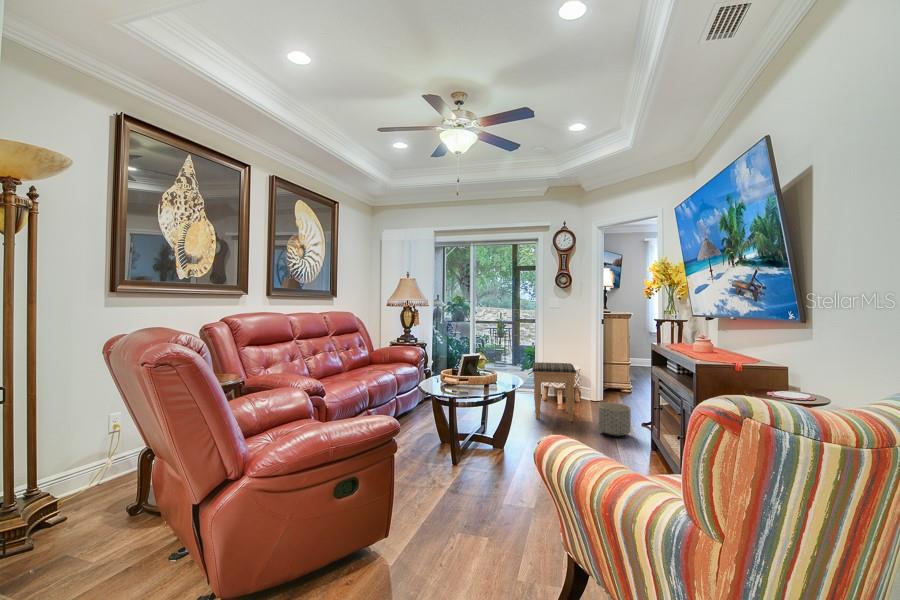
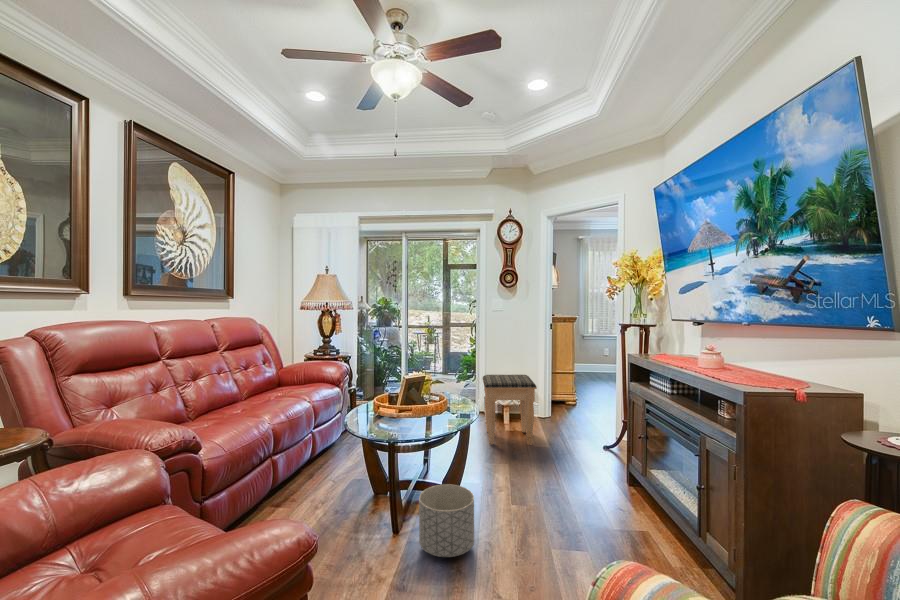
planter: present [599,403,631,437] -> present [419,484,474,557]

